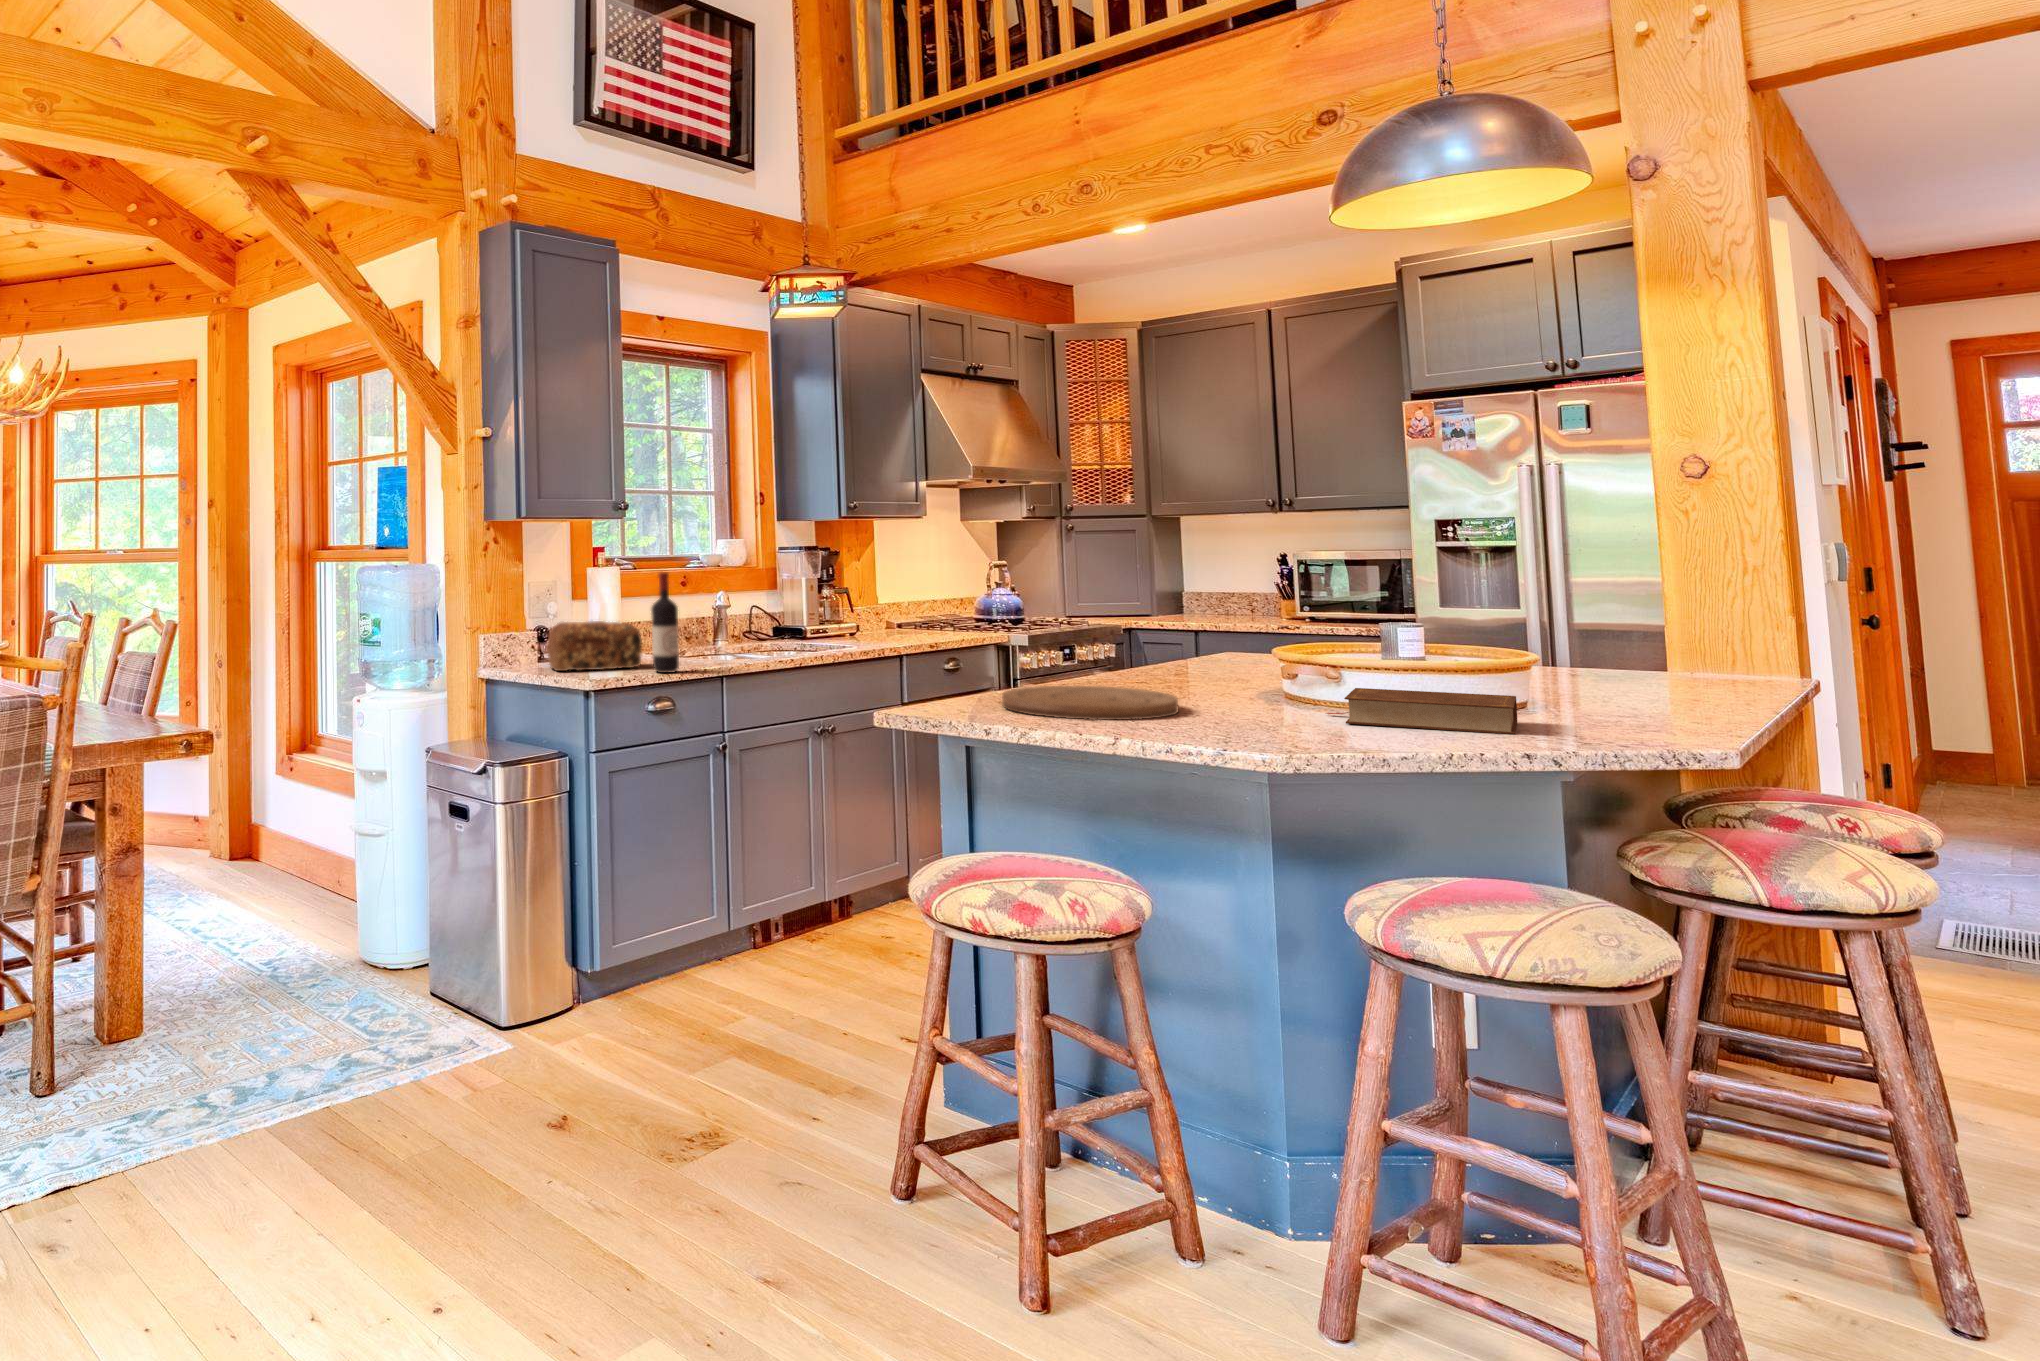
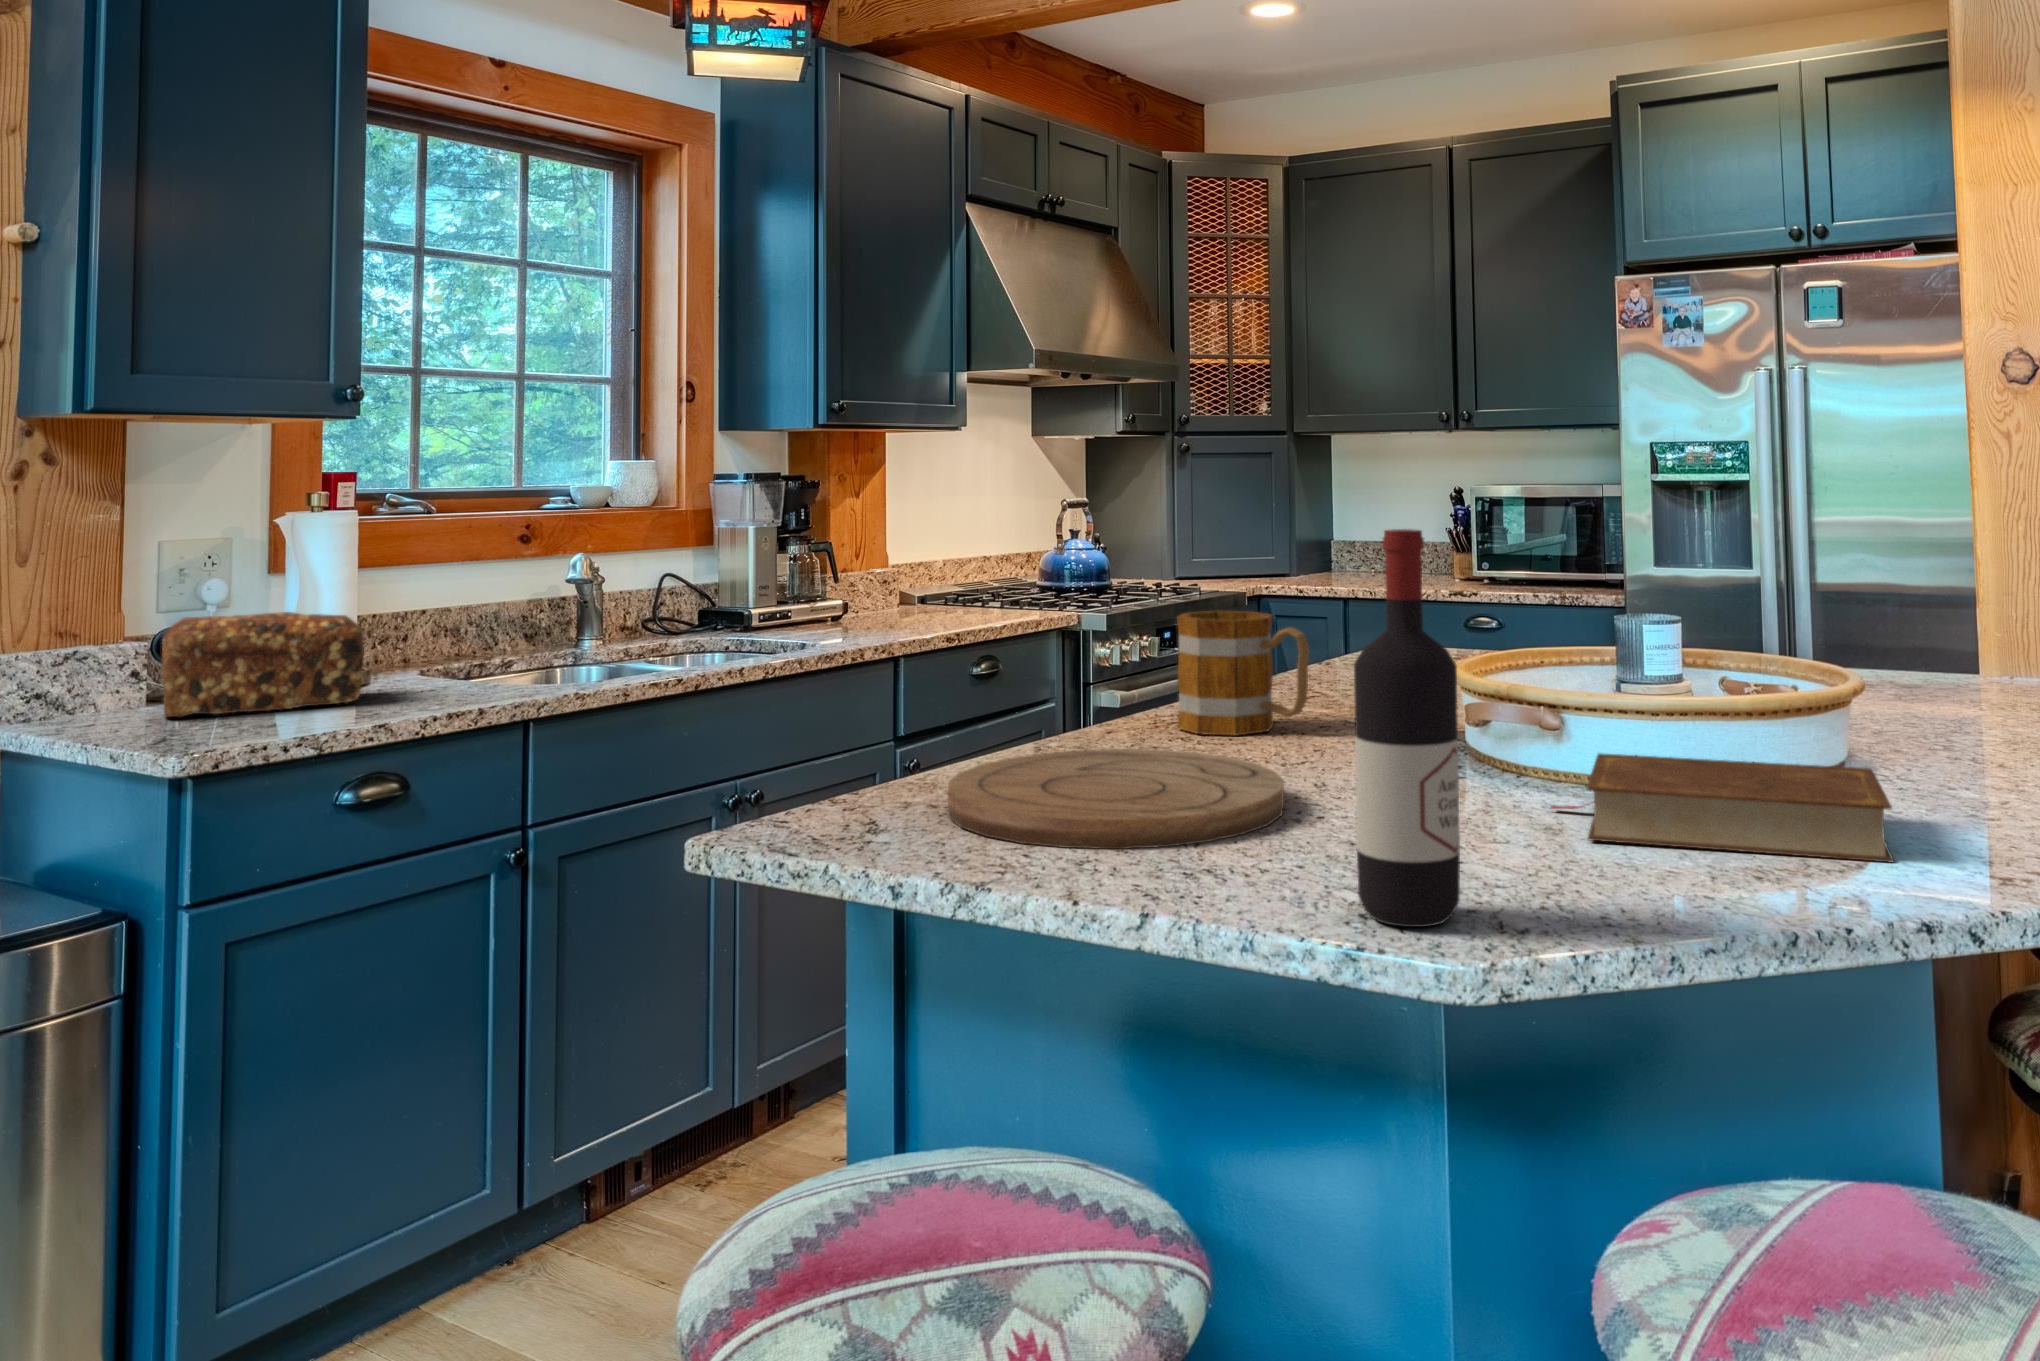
wine bottle: present [651,572,679,673] -> present [1354,529,1460,927]
mug: none [1103,622,1184,687] -> present [1177,611,1310,735]

